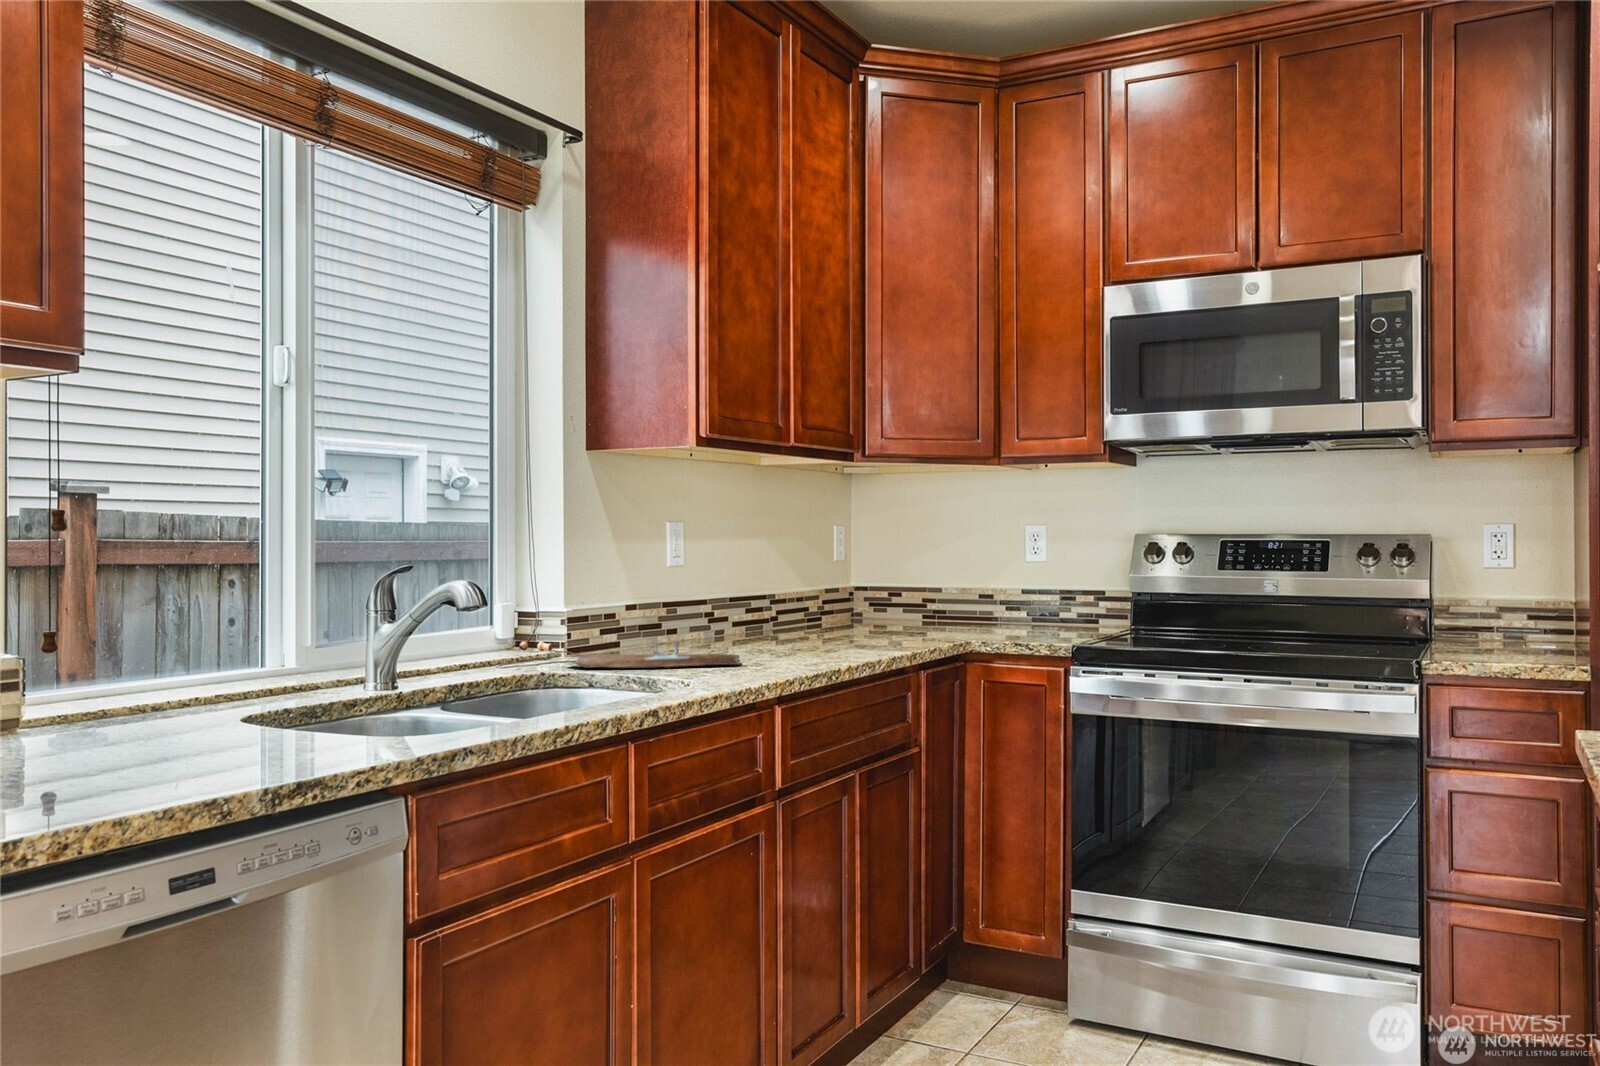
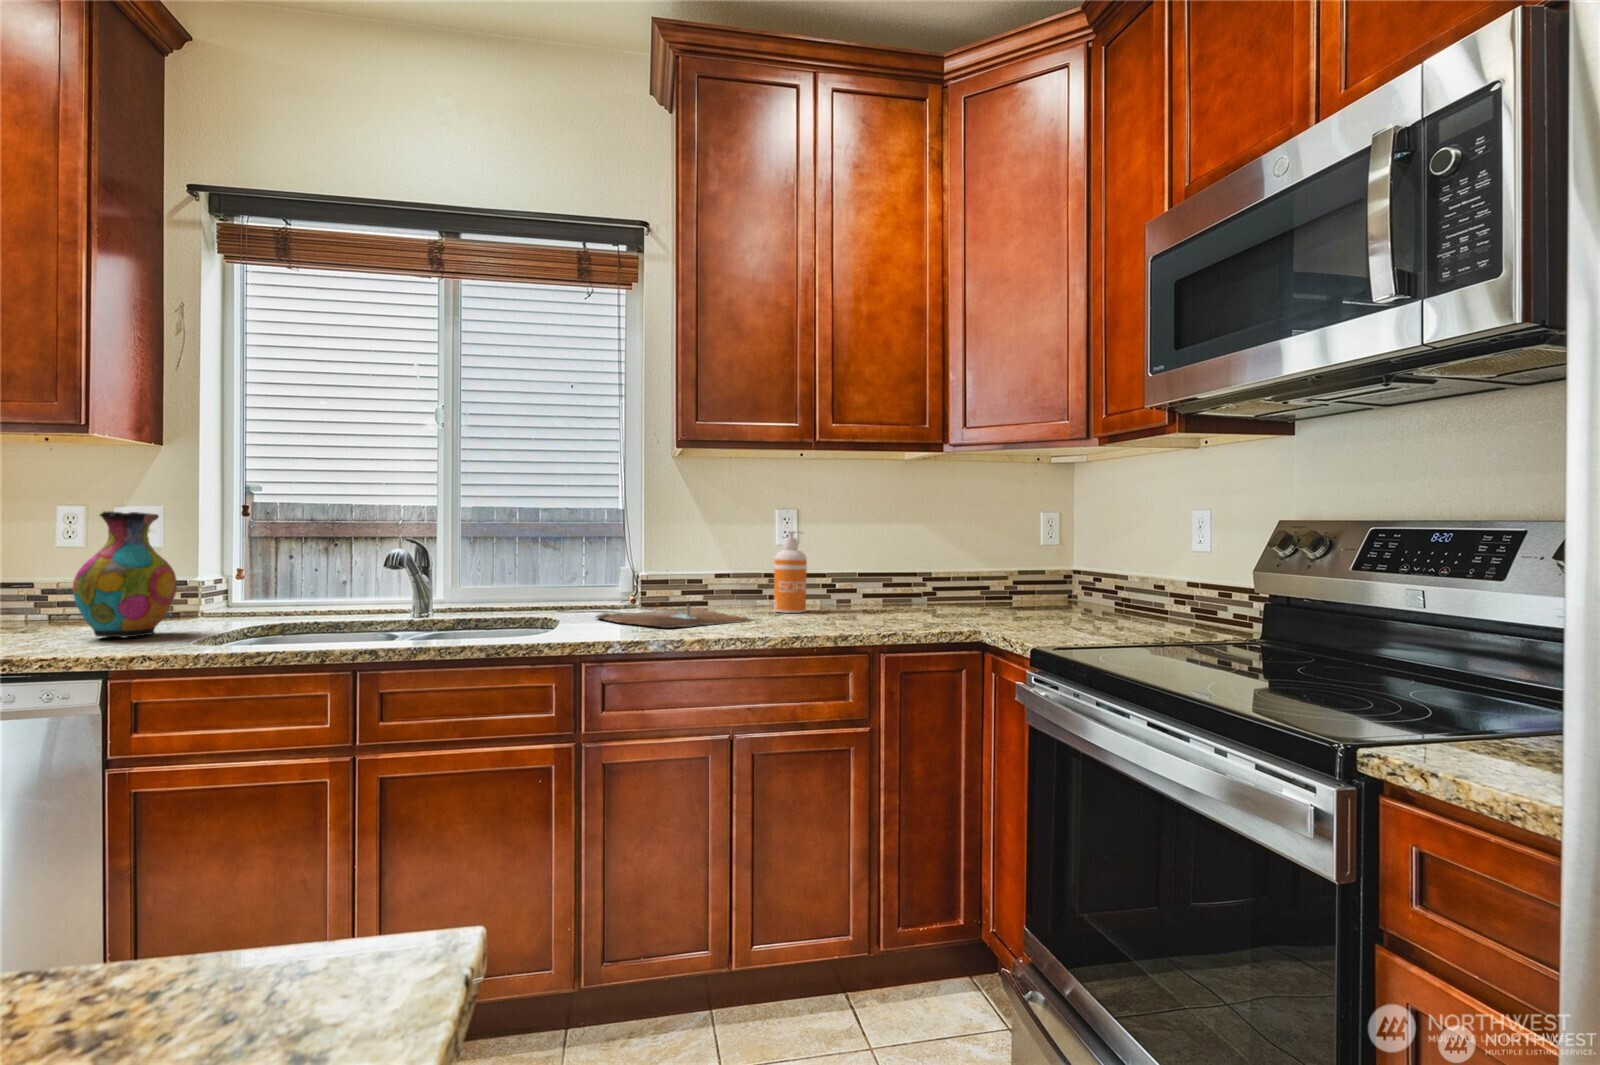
vase: none [54,511,233,758] -> present [73,511,177,637]
soap dispenser: none [674,550,713,648] -> present [774,531,807,613]

